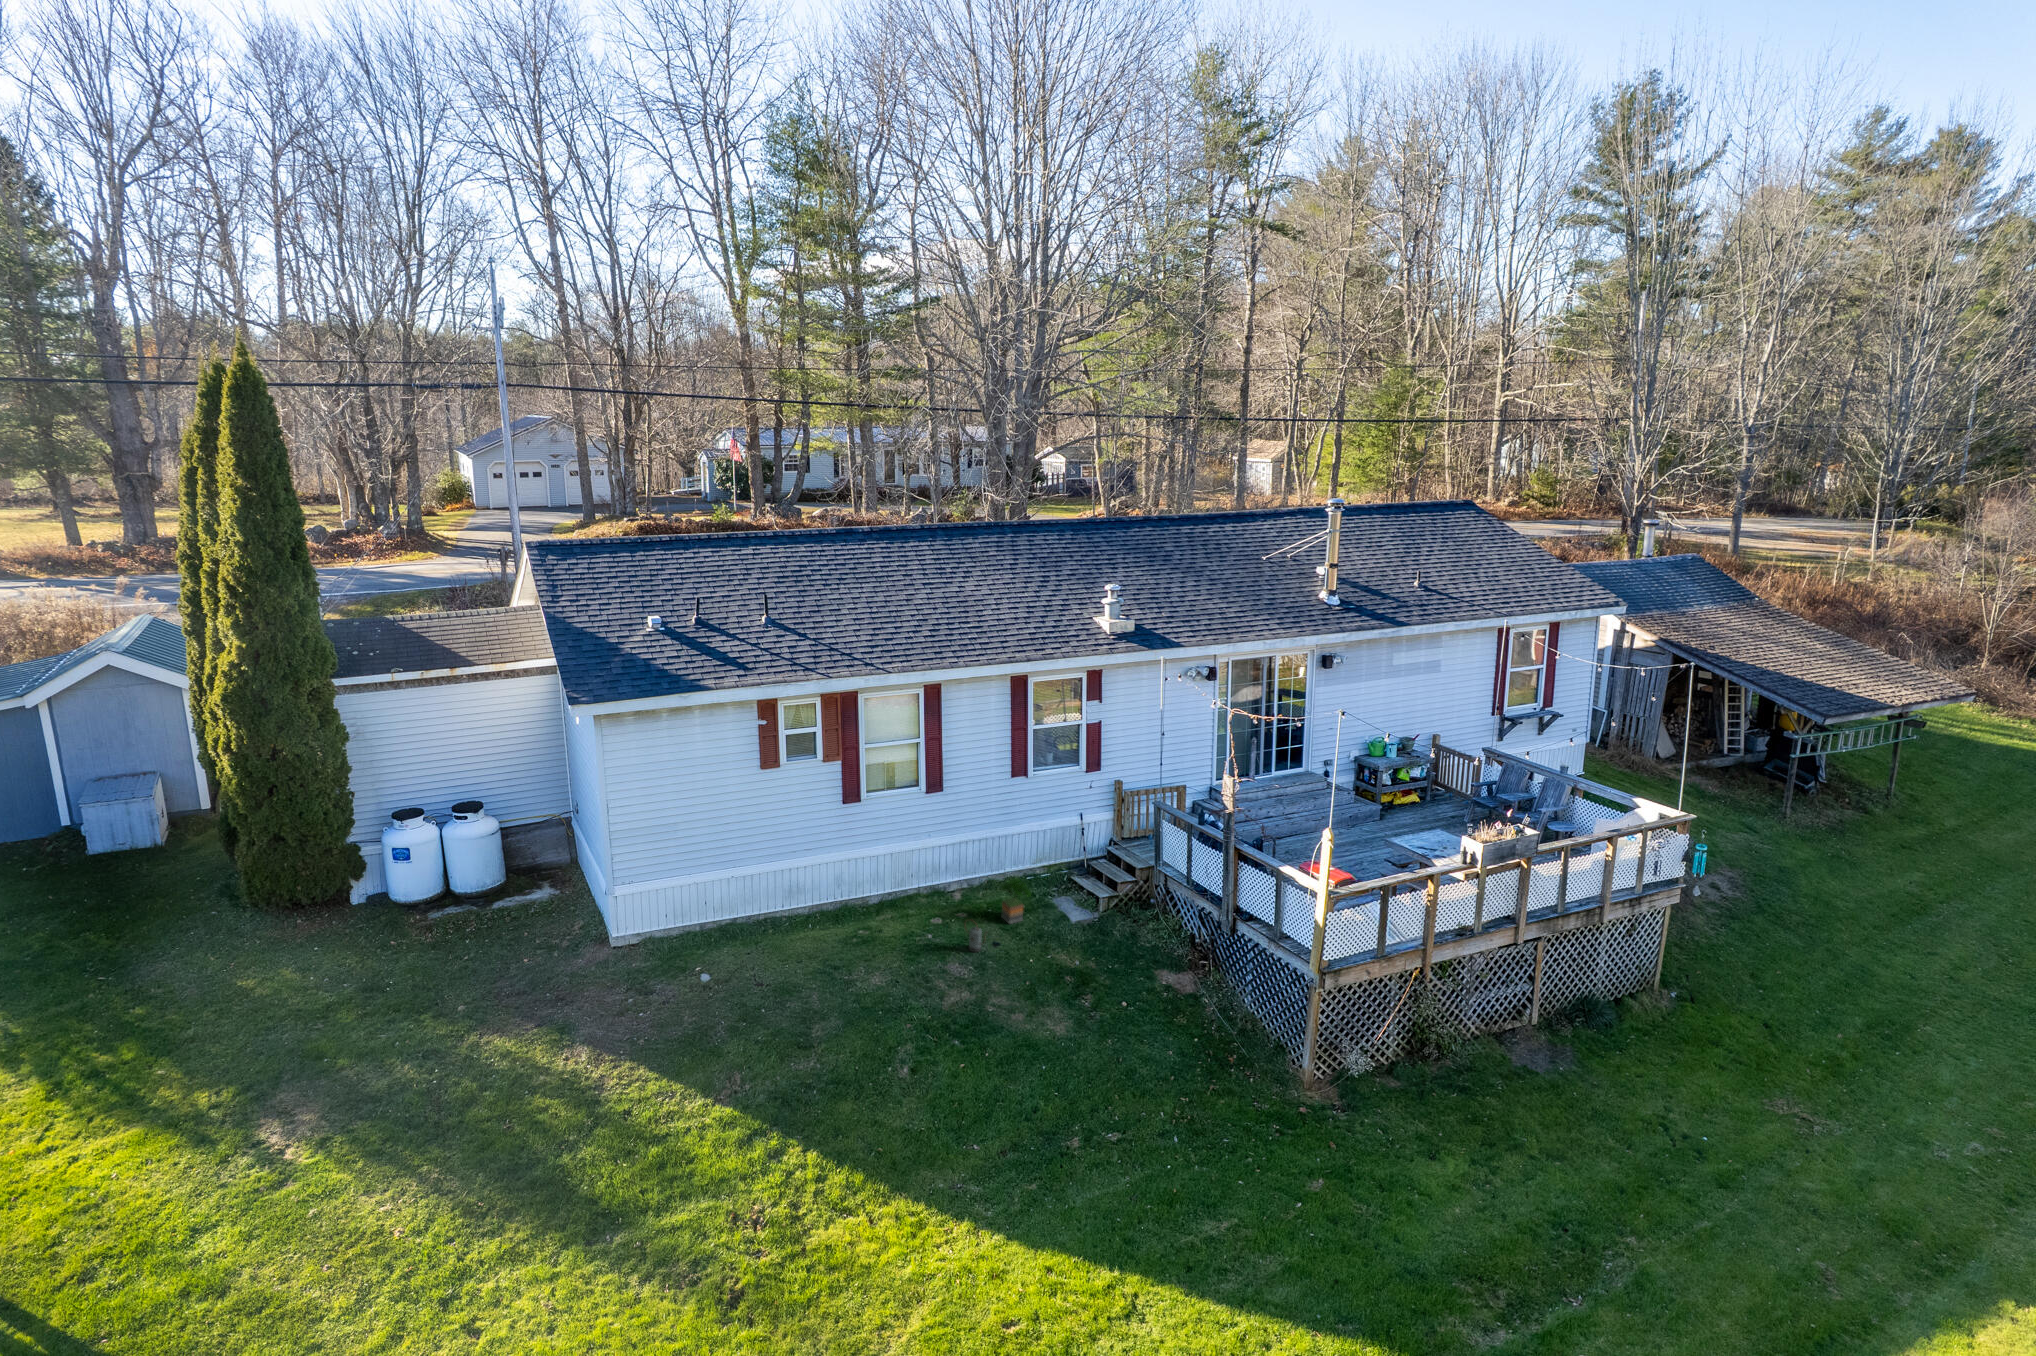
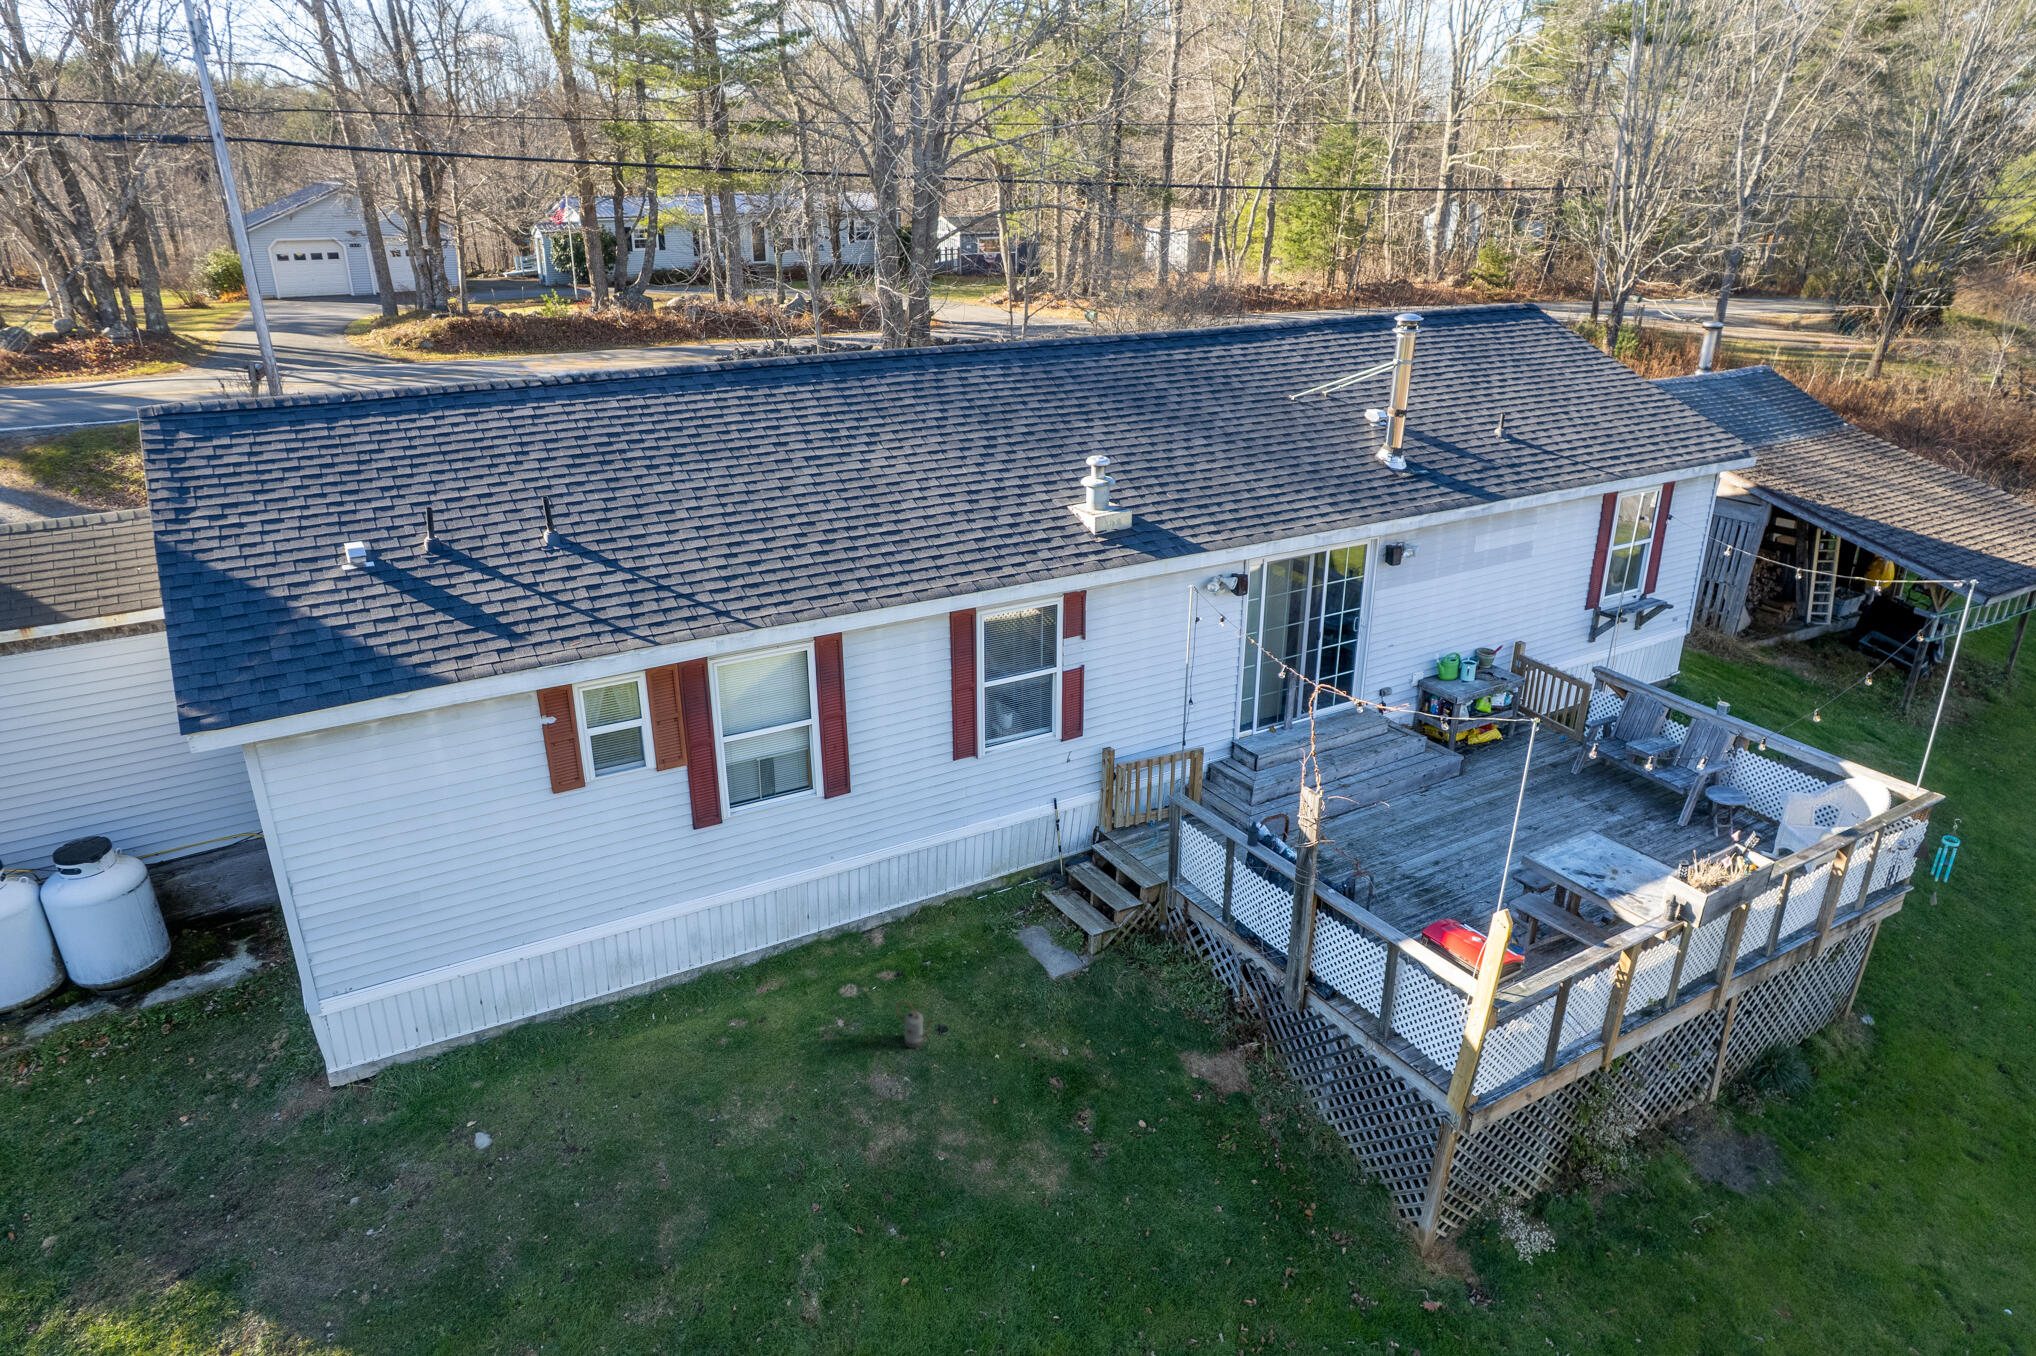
potted tree: present [1000,878,1031,924] -> none [945,918,994,987]

